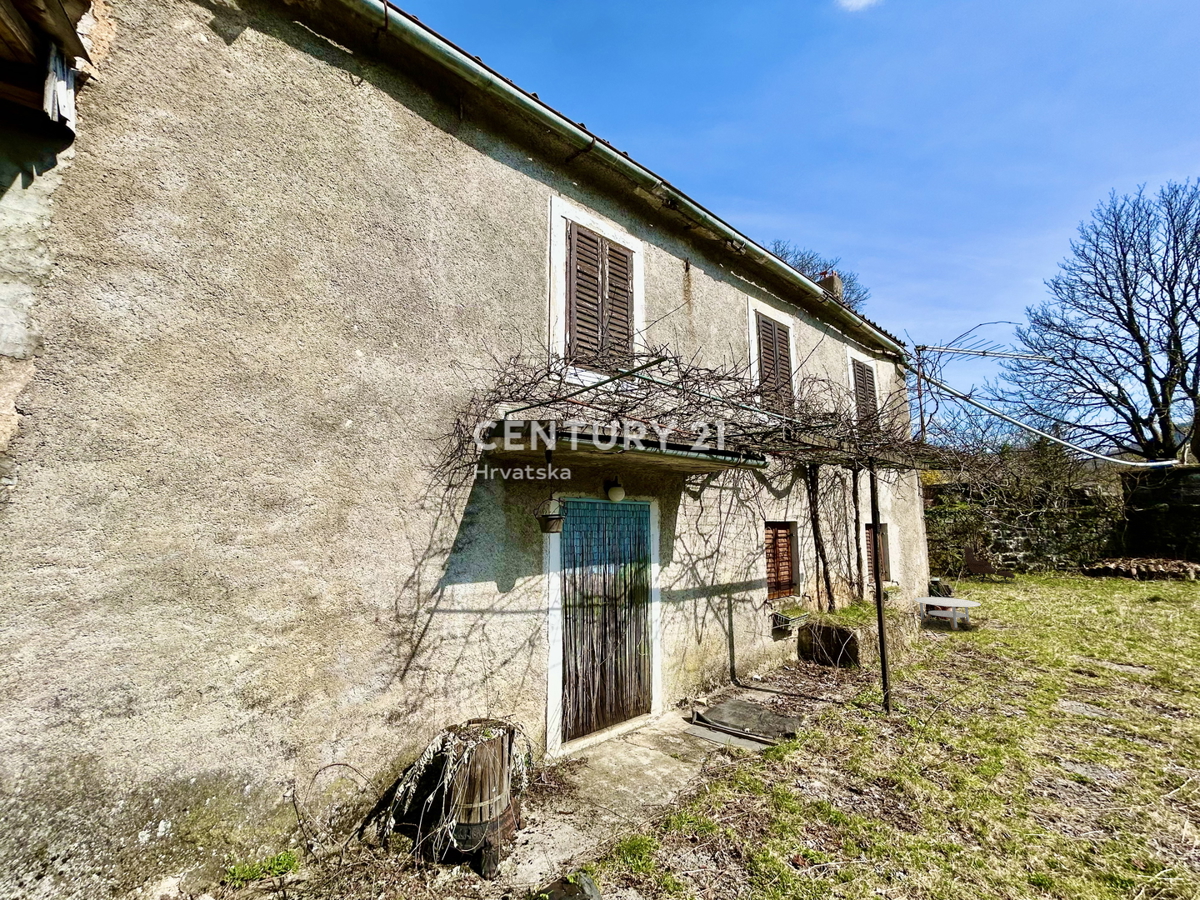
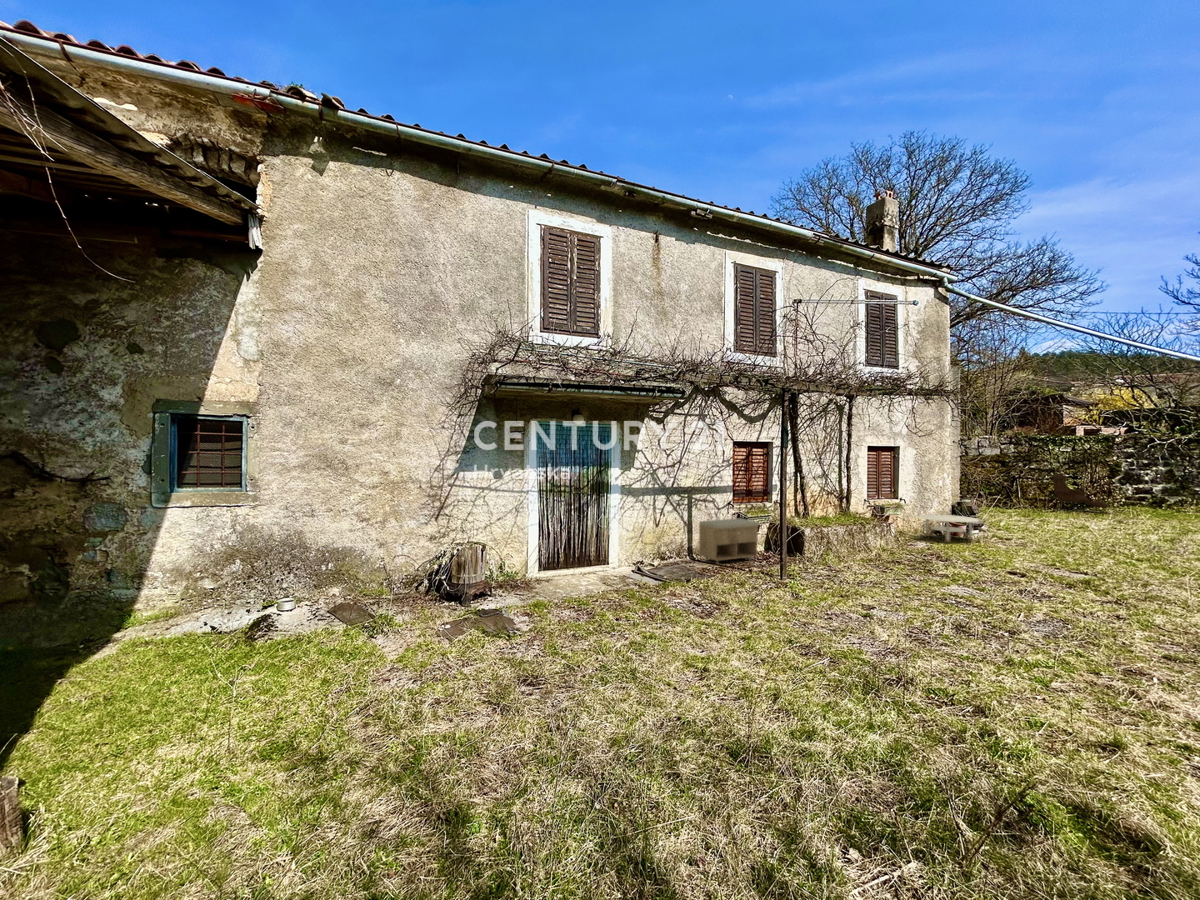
storage bench: none [741,621,813,690] -> present [699,518,758,564]

